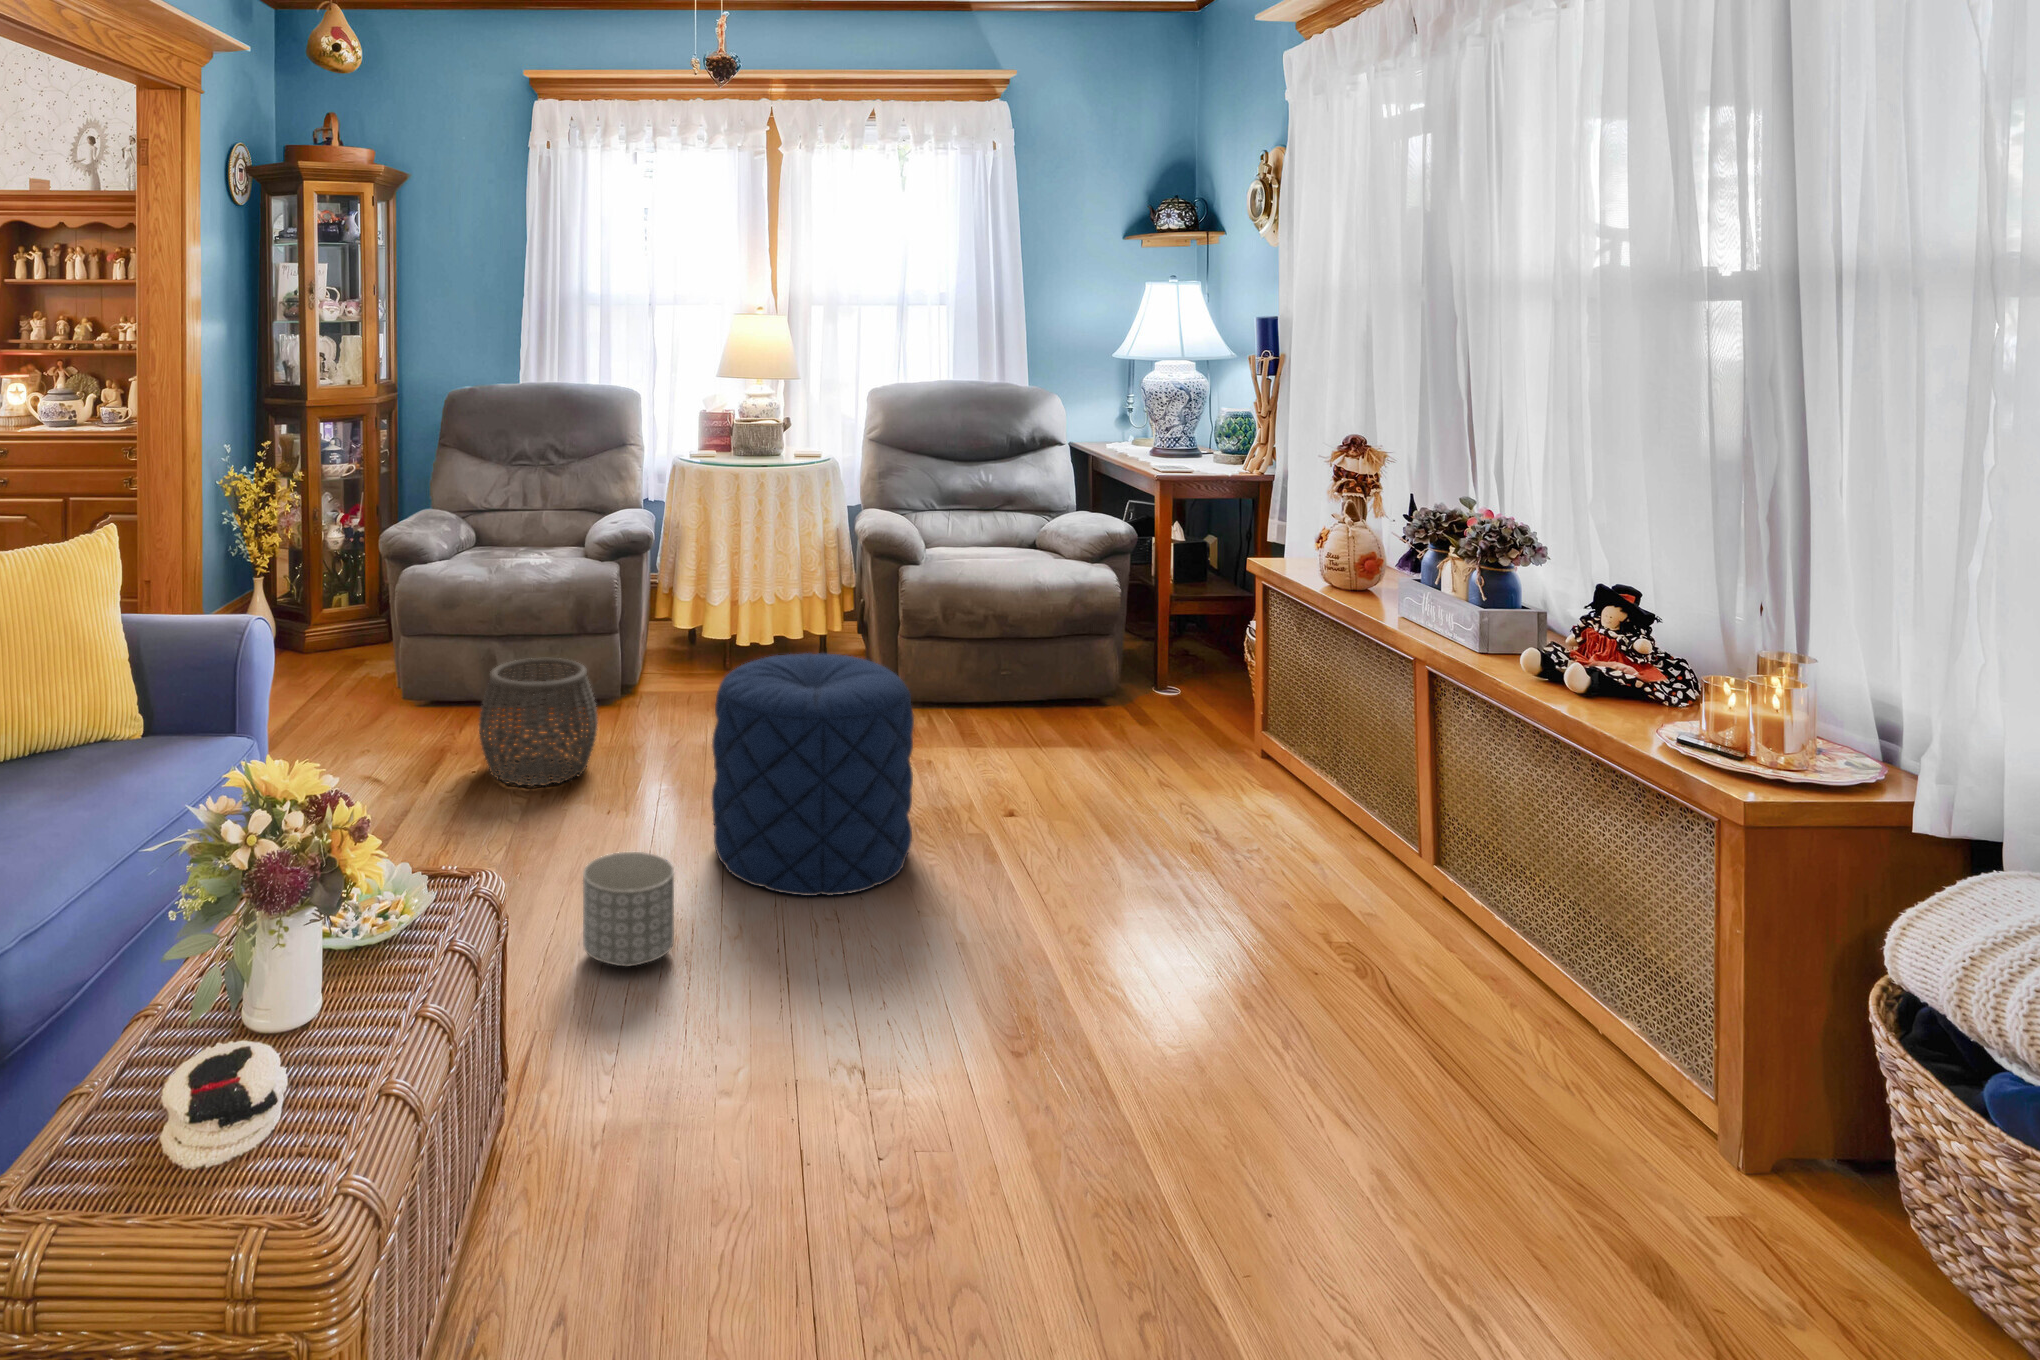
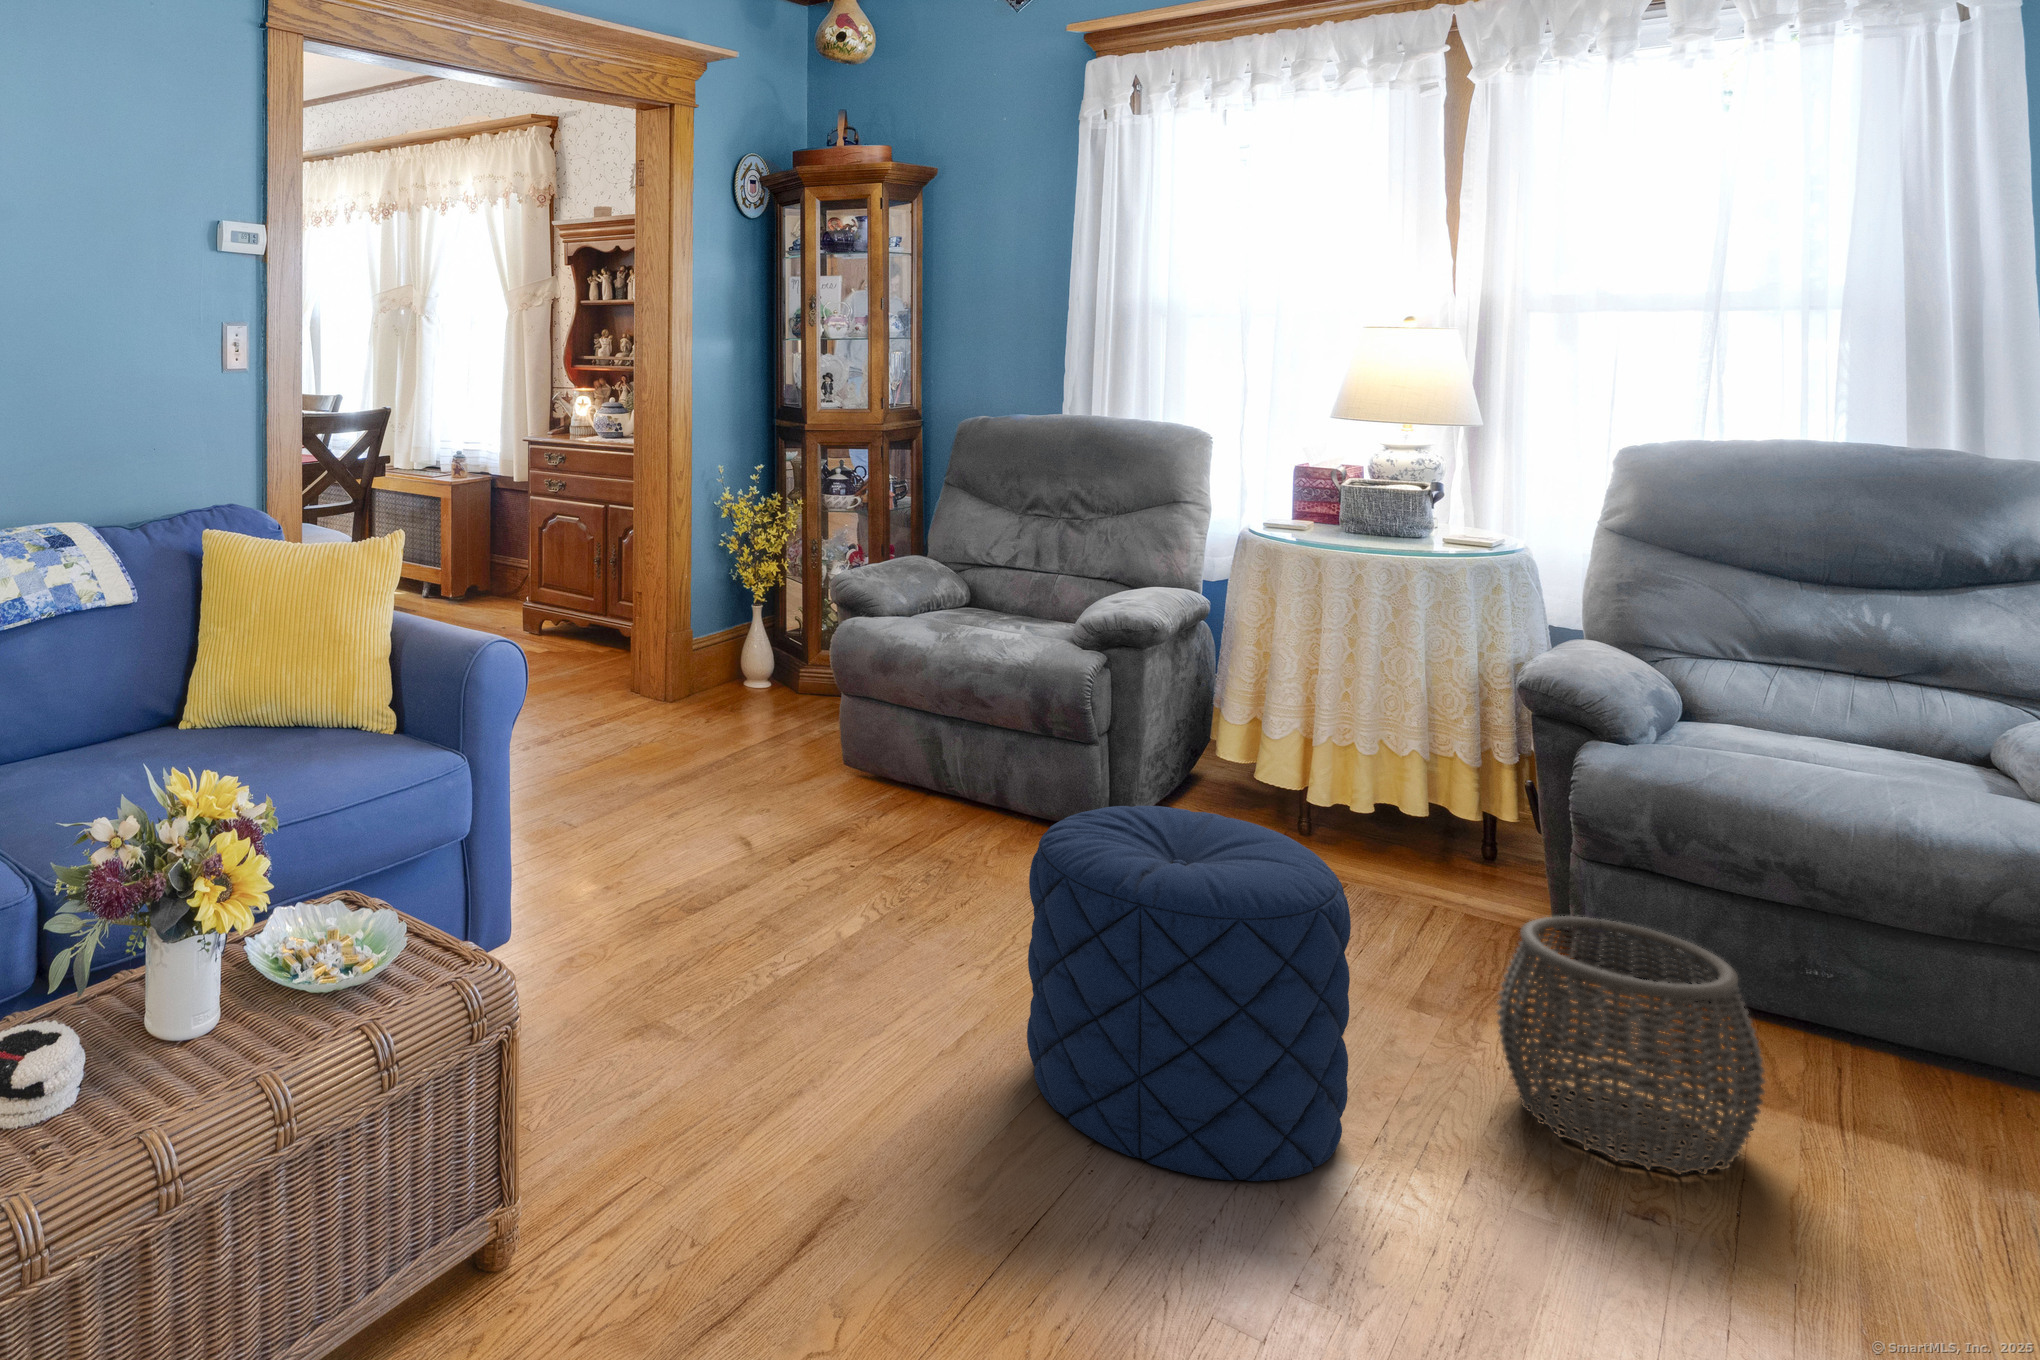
woven basket: present [479,658,597,786] -> present [1497,916,1765,1174]
planter: present [583,852,674,967] -> none [763,996,880,1145]

